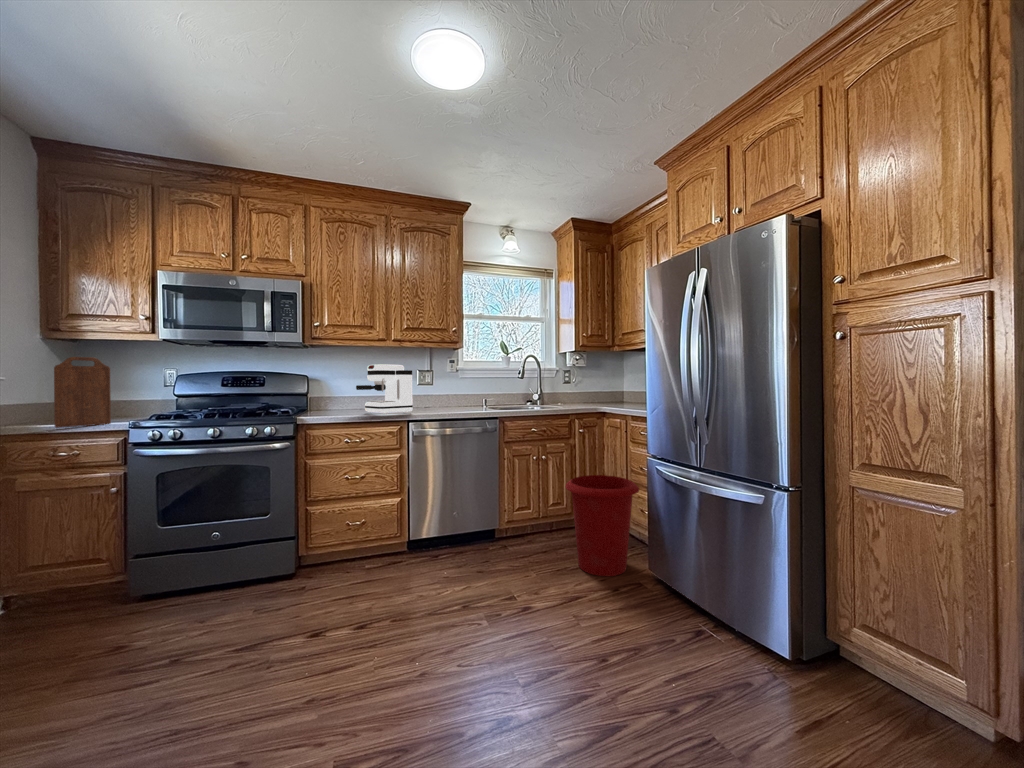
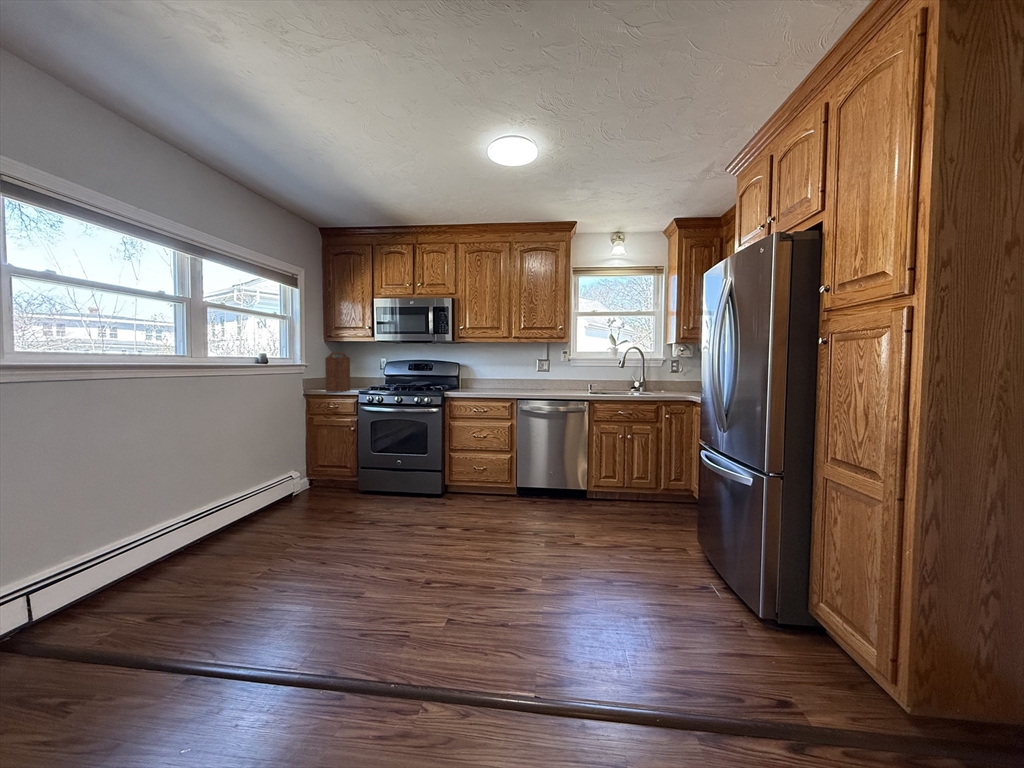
coffee maker: present [356,364,413,414] -> none [486,356,526,393]
waste bin: present [565,475,639,576] -> none [630,454,697,539]

